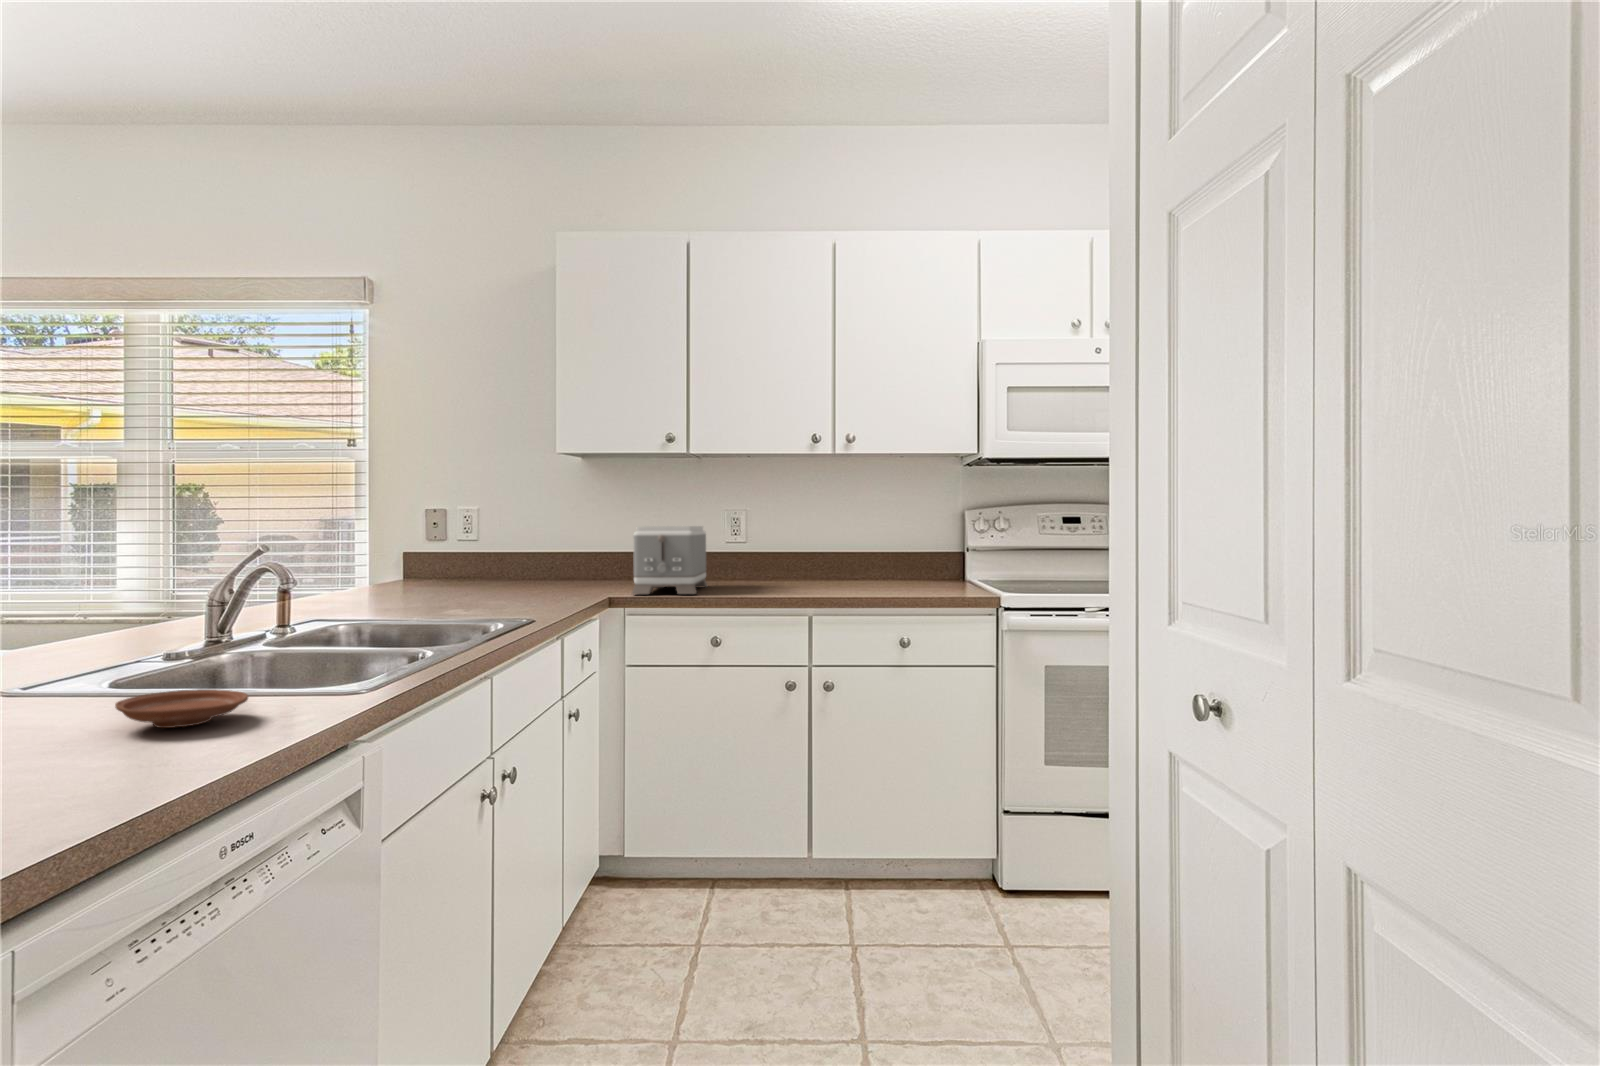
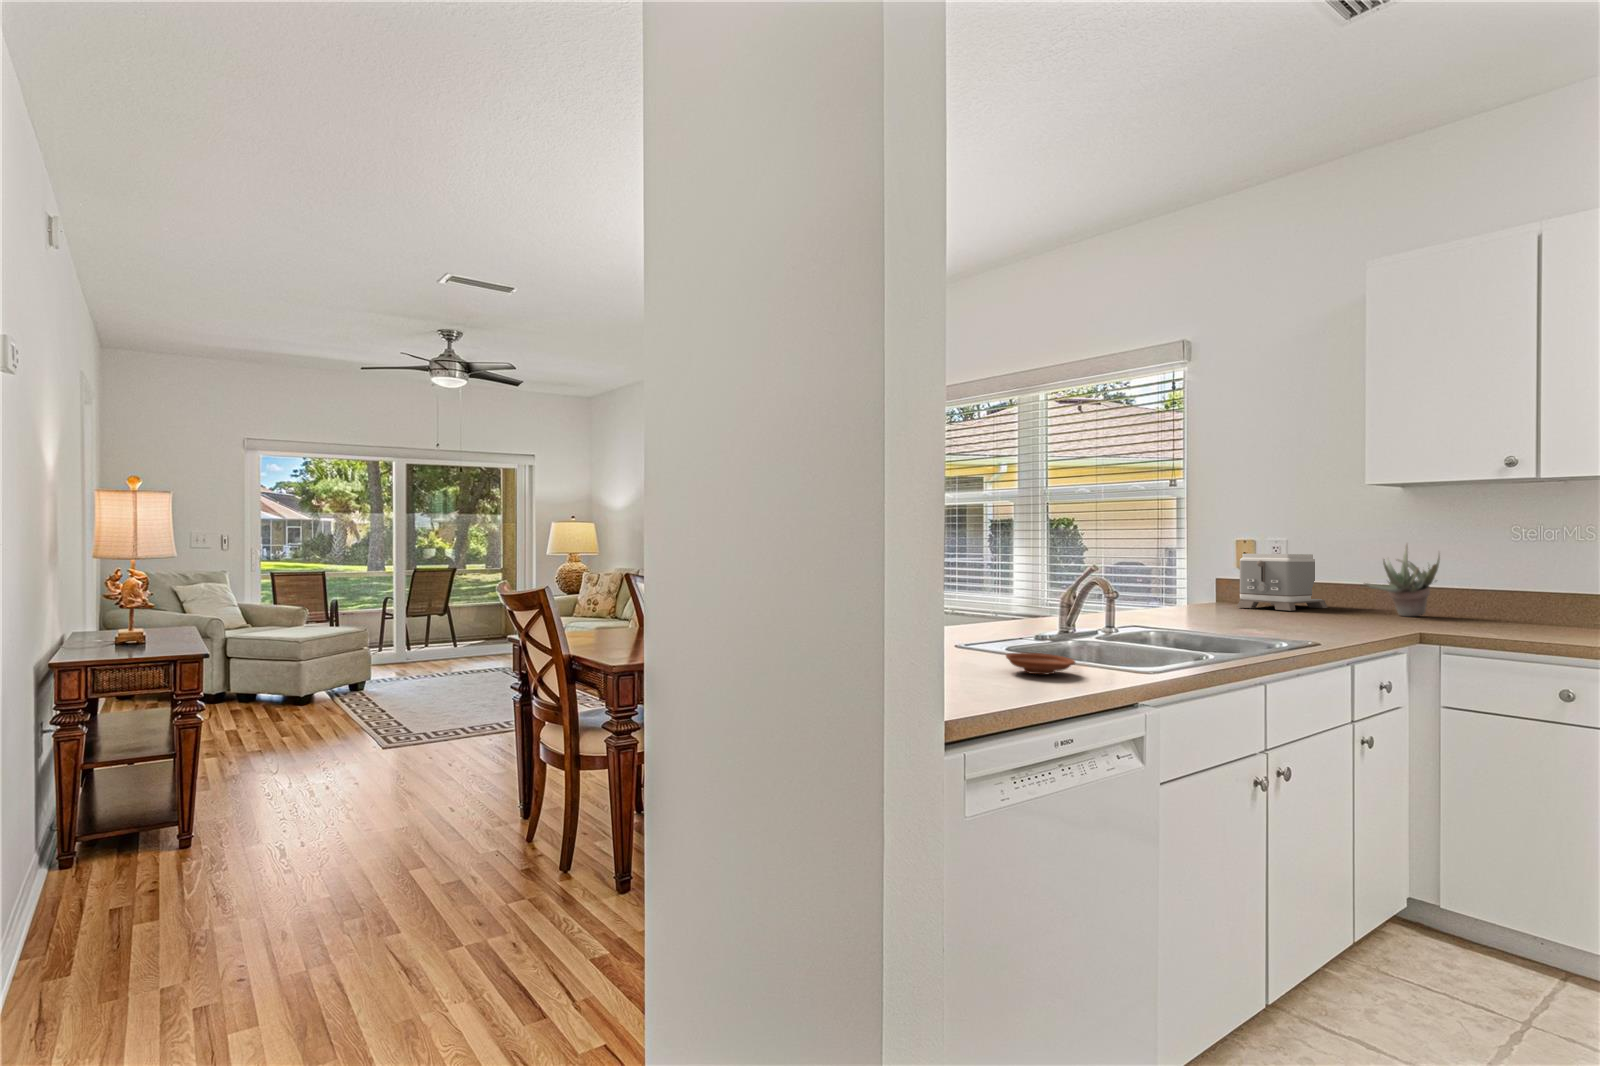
succulent plant: none [554,512,615,583] -> present [1363,544,1440,616]
toaster: present [632,526,708,594] -> present [1237,554,1328,611]

